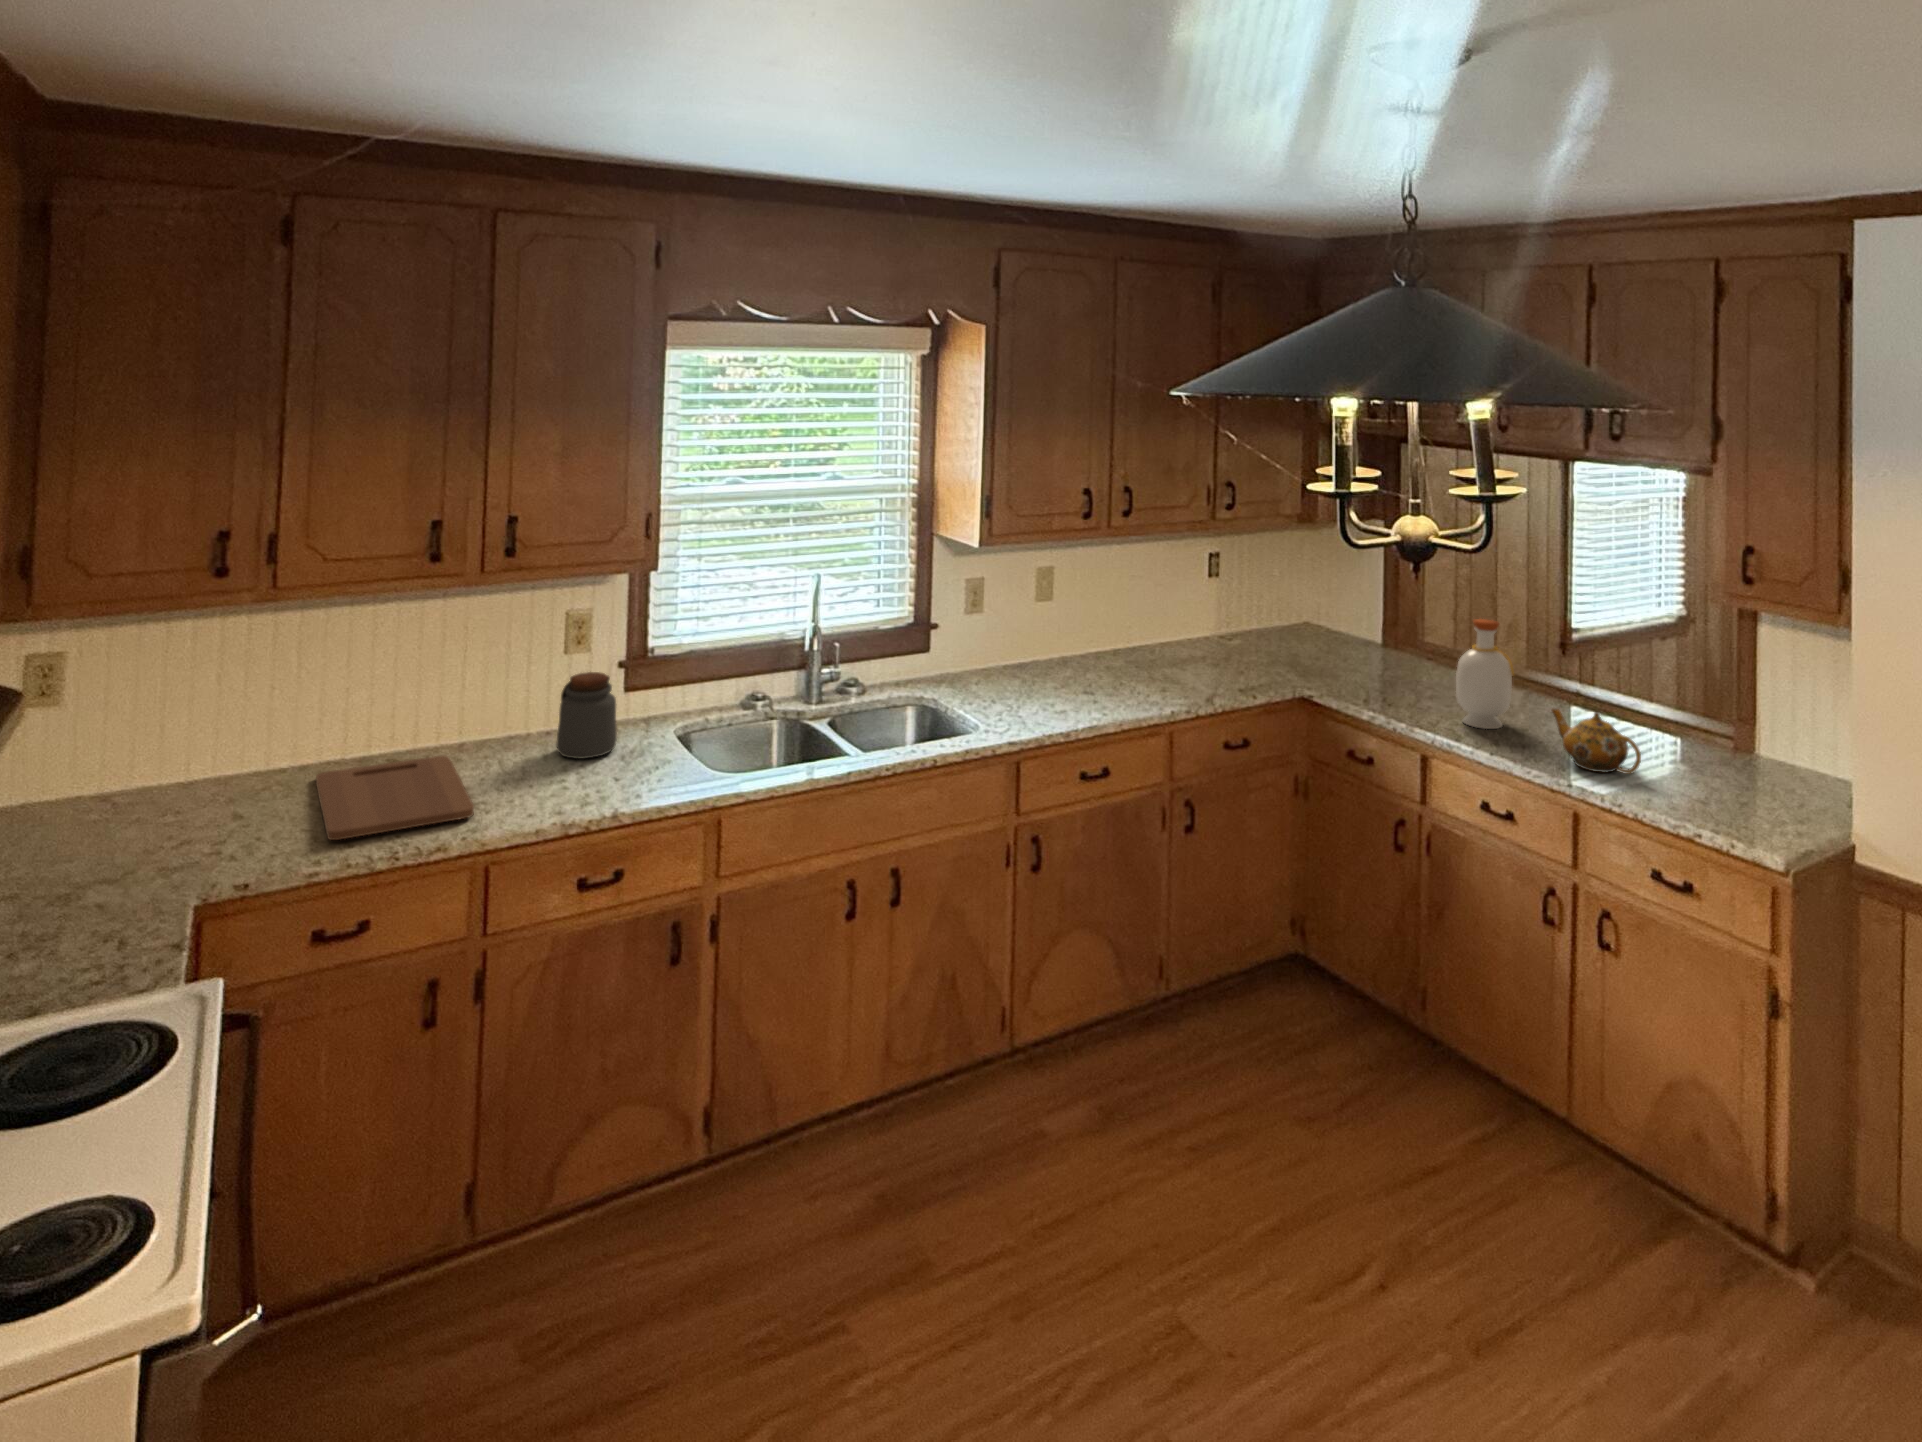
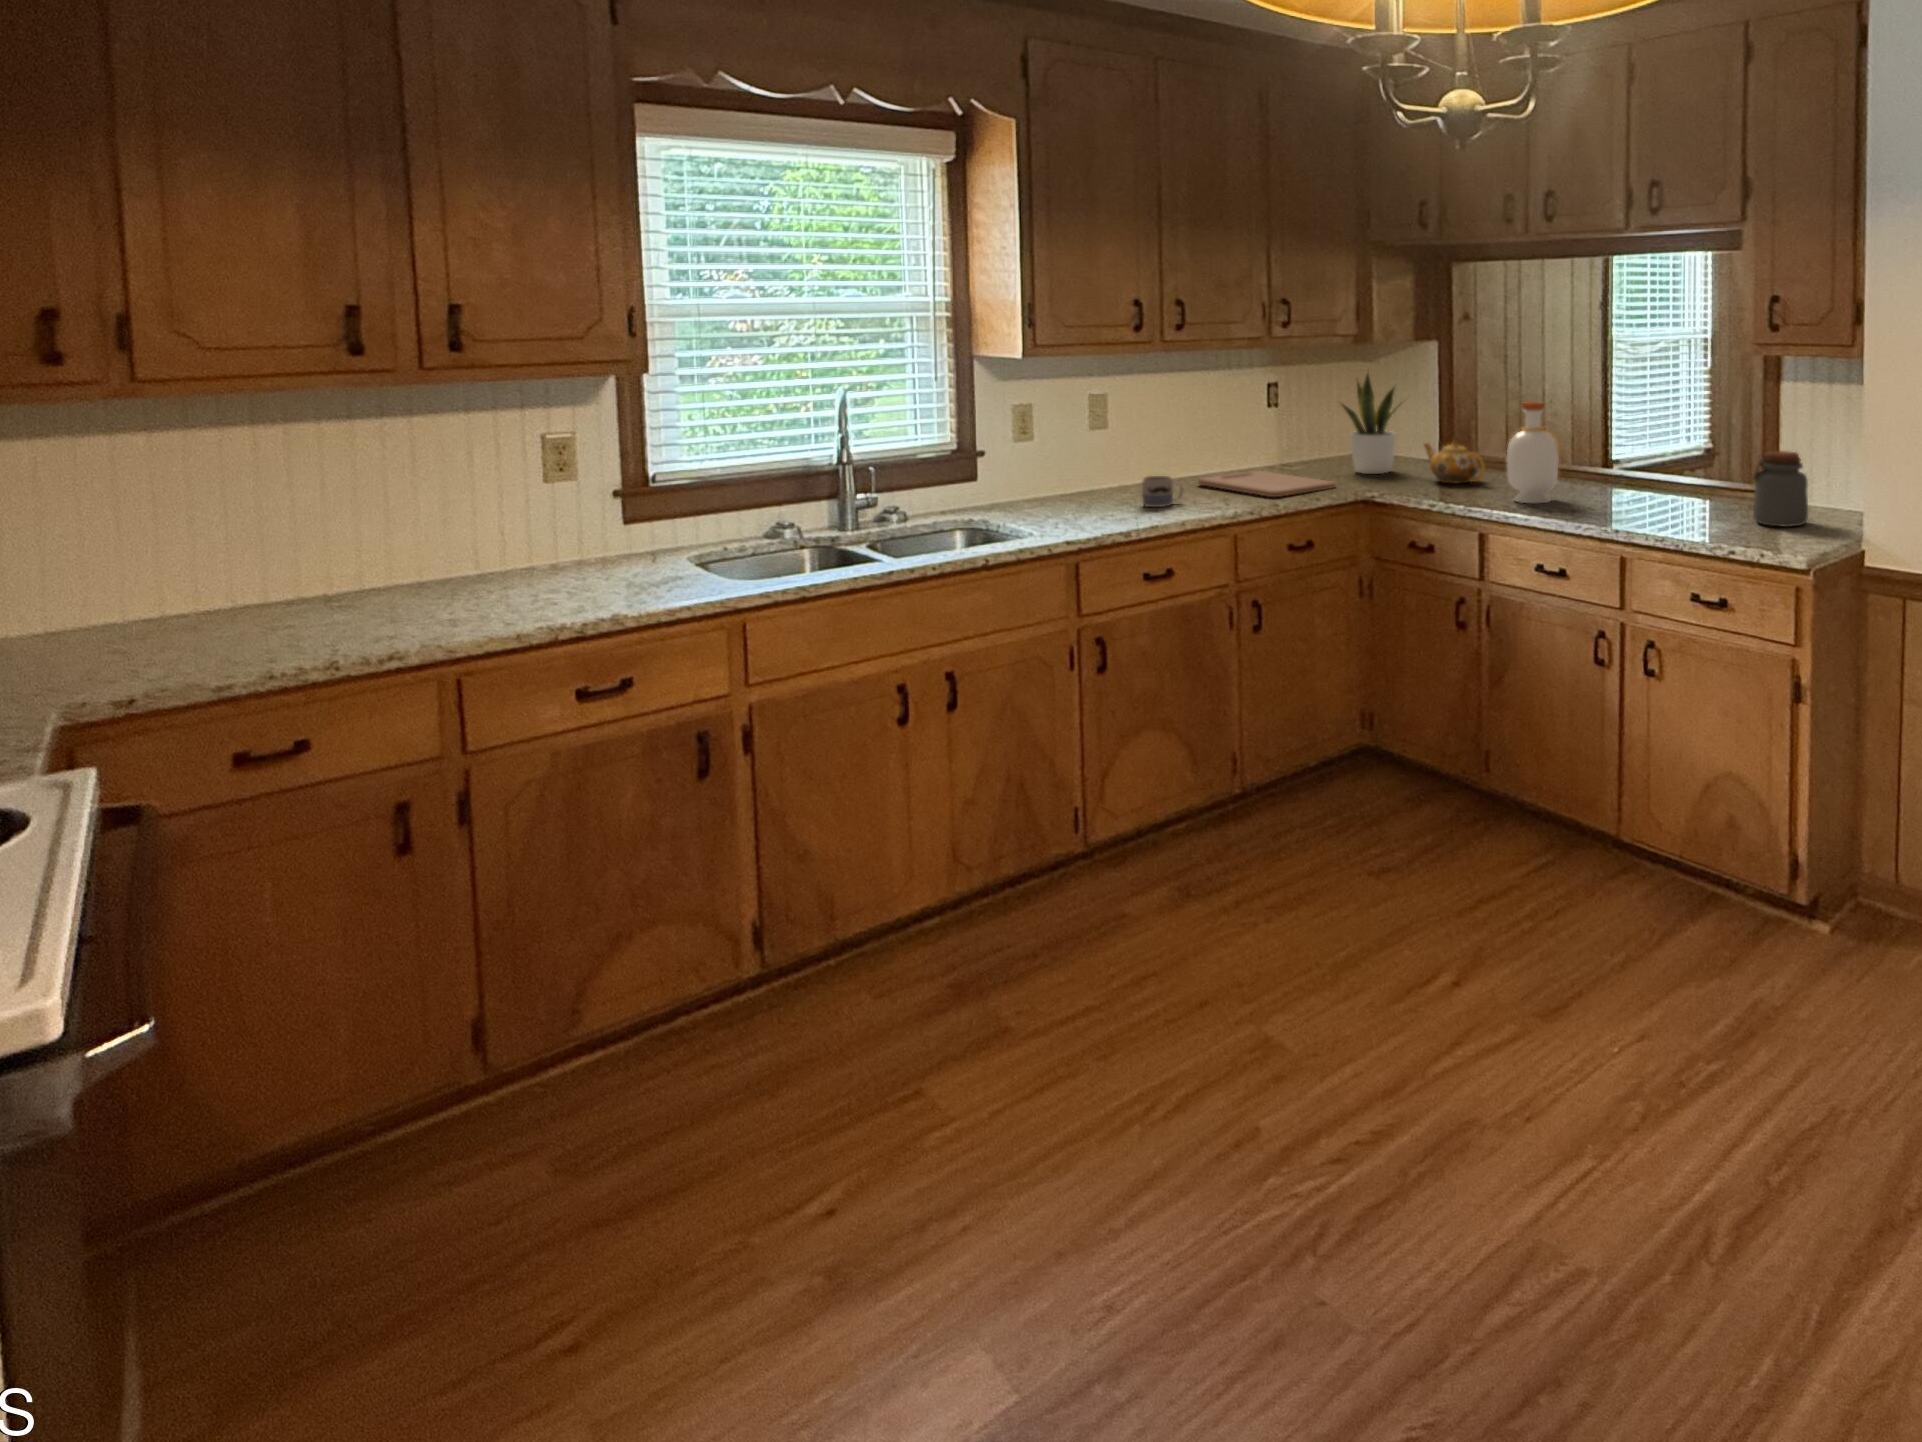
potted plant: none [1282,550,1361,661] -> present [1341,374,1401,474]
mug: none [1085,659,1126,693] -> present [1142,476,1183,507]
jar: present [557,672,617,759] -> present [1753,451,1808,527]
teapot: present [1552,709,1641,774] -> present [1424,439,1485,484]
cutting board: present [316,756,474,840] -> present [1198,471,1336,497]

